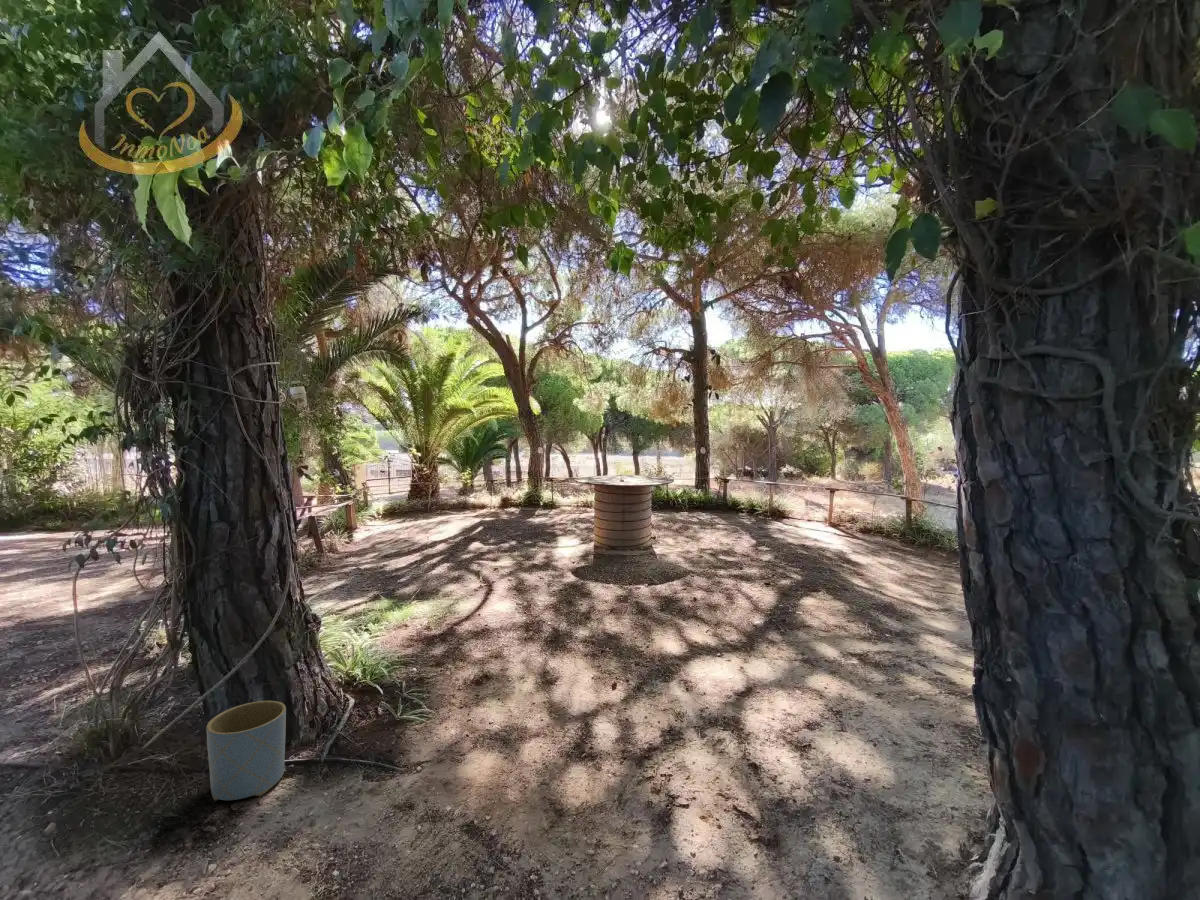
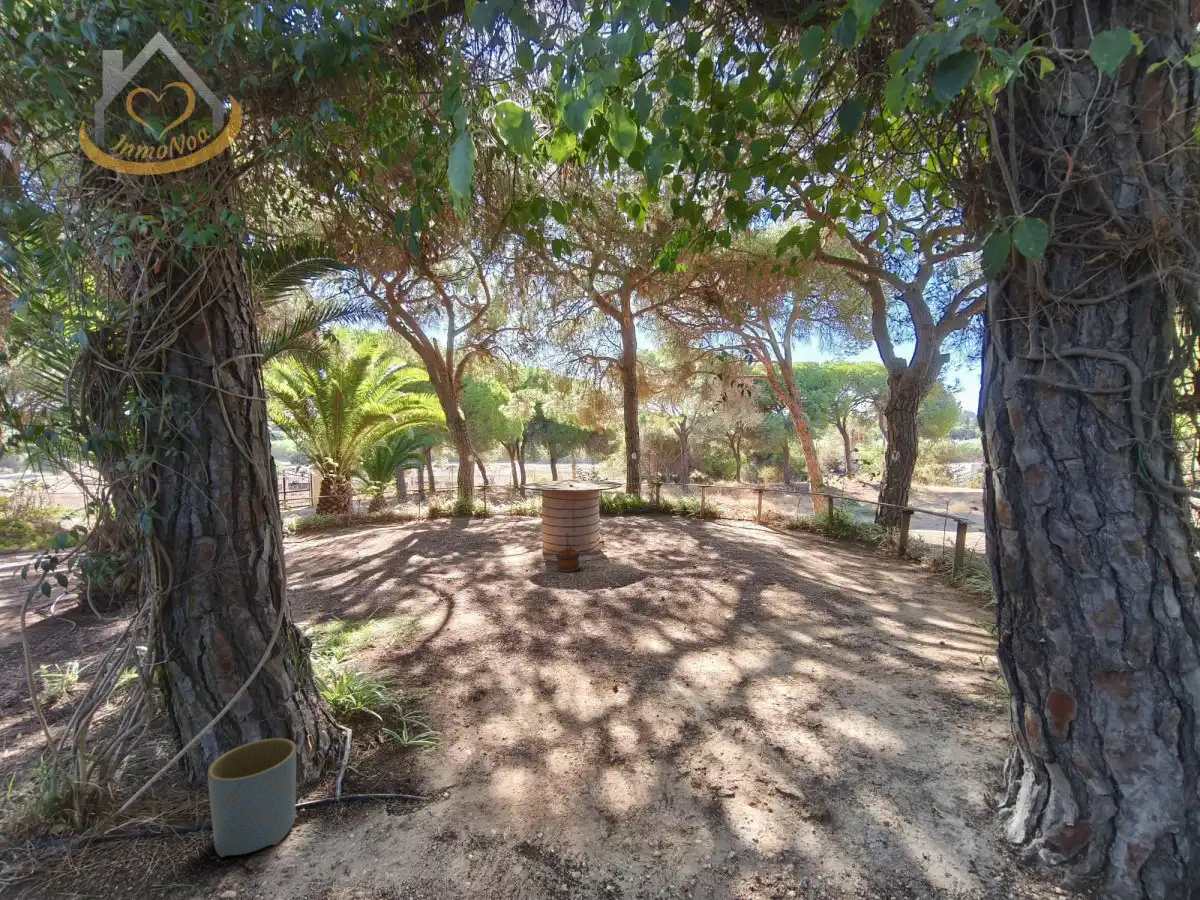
wooden bucket: none [602,527,624,566] -> present [557,533,579,572]

